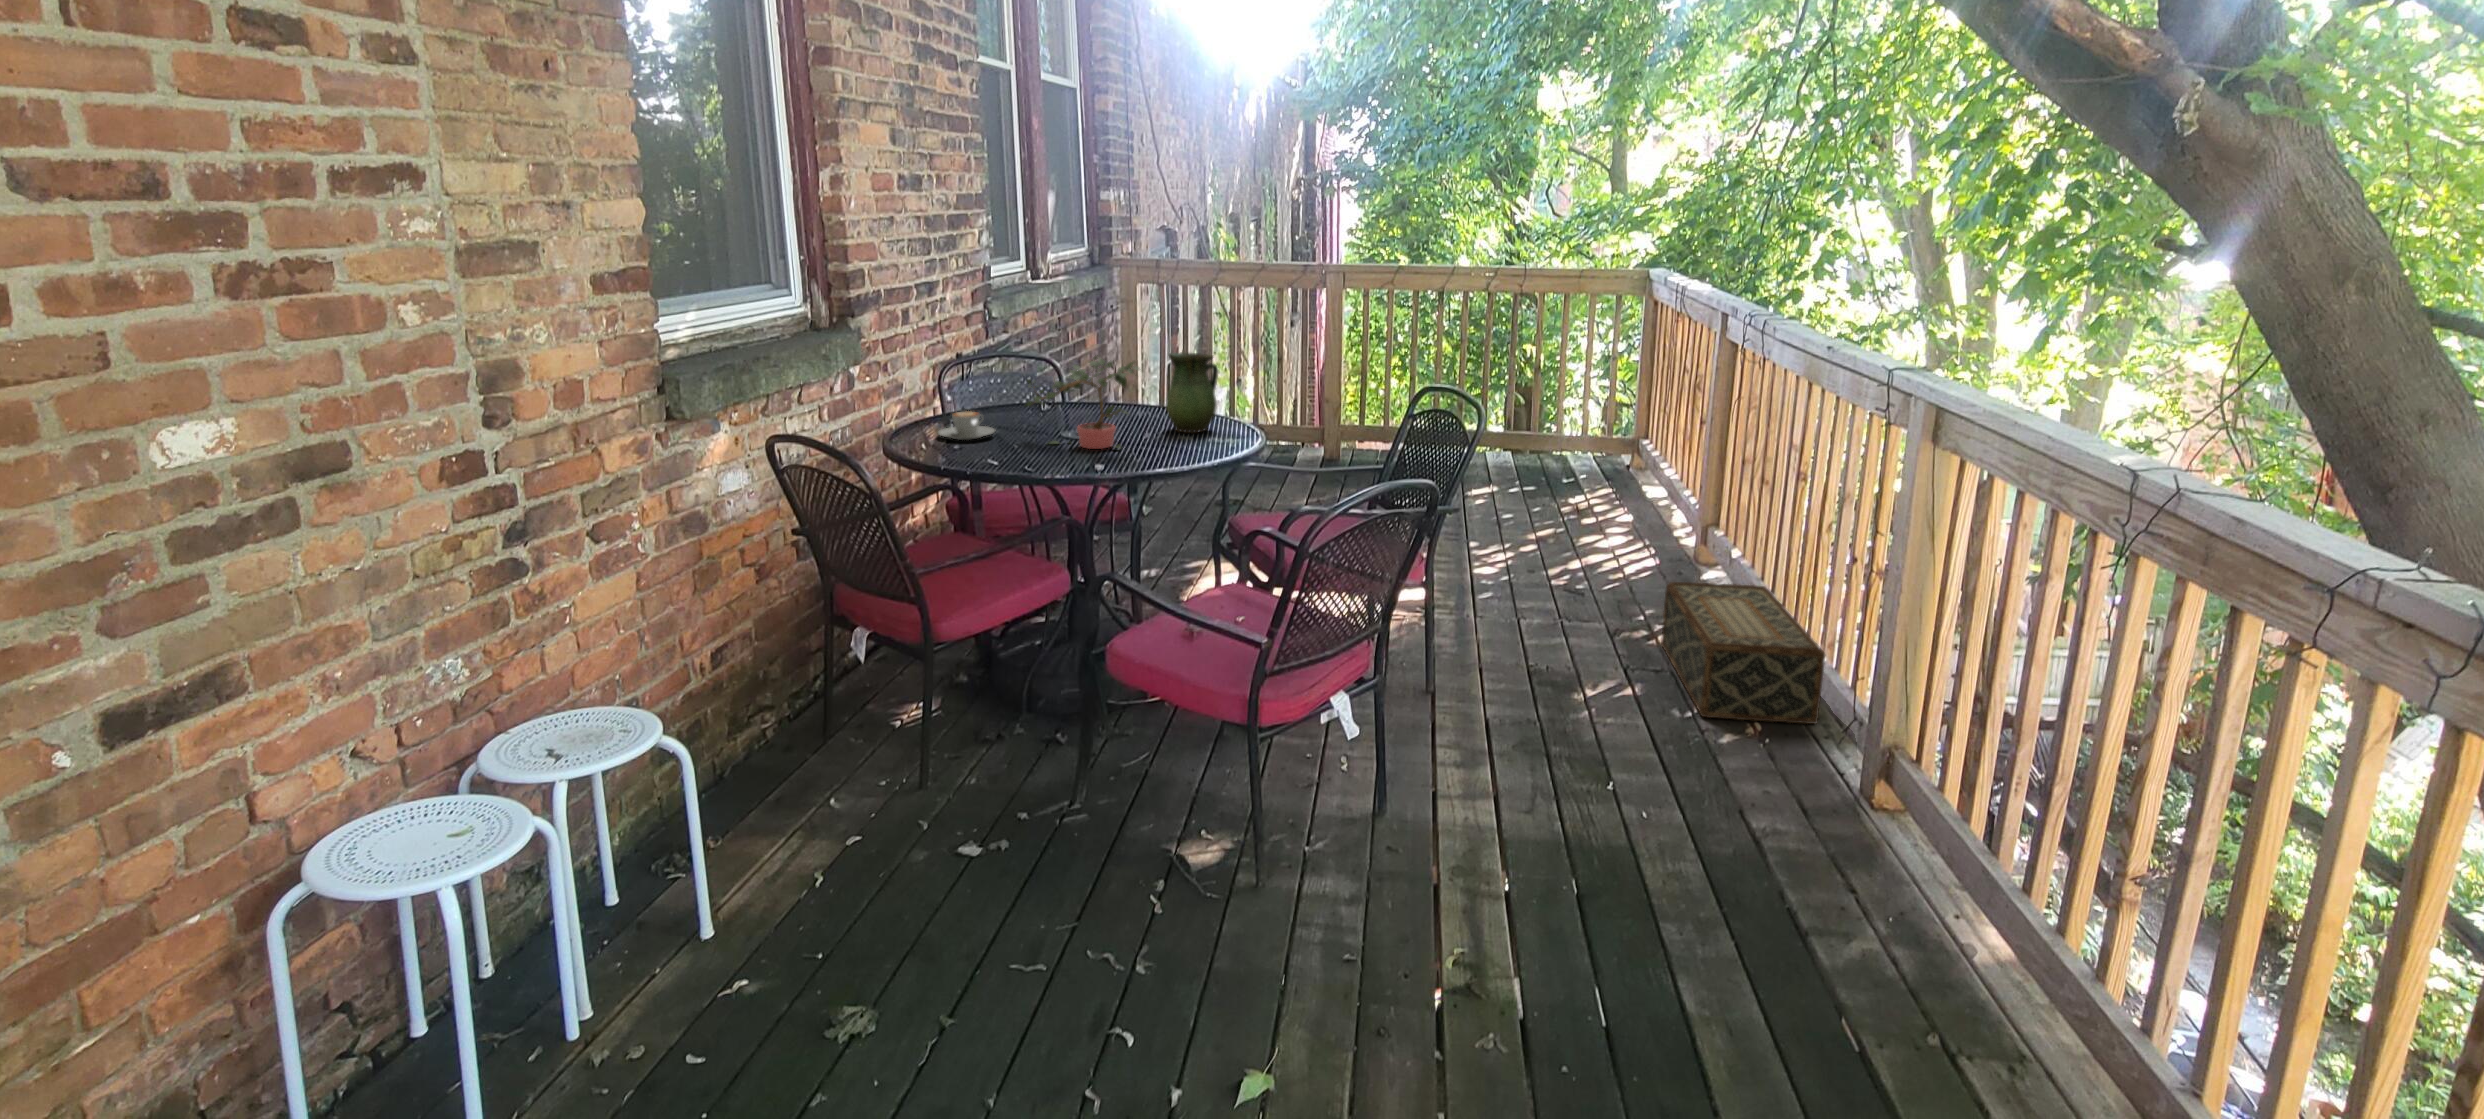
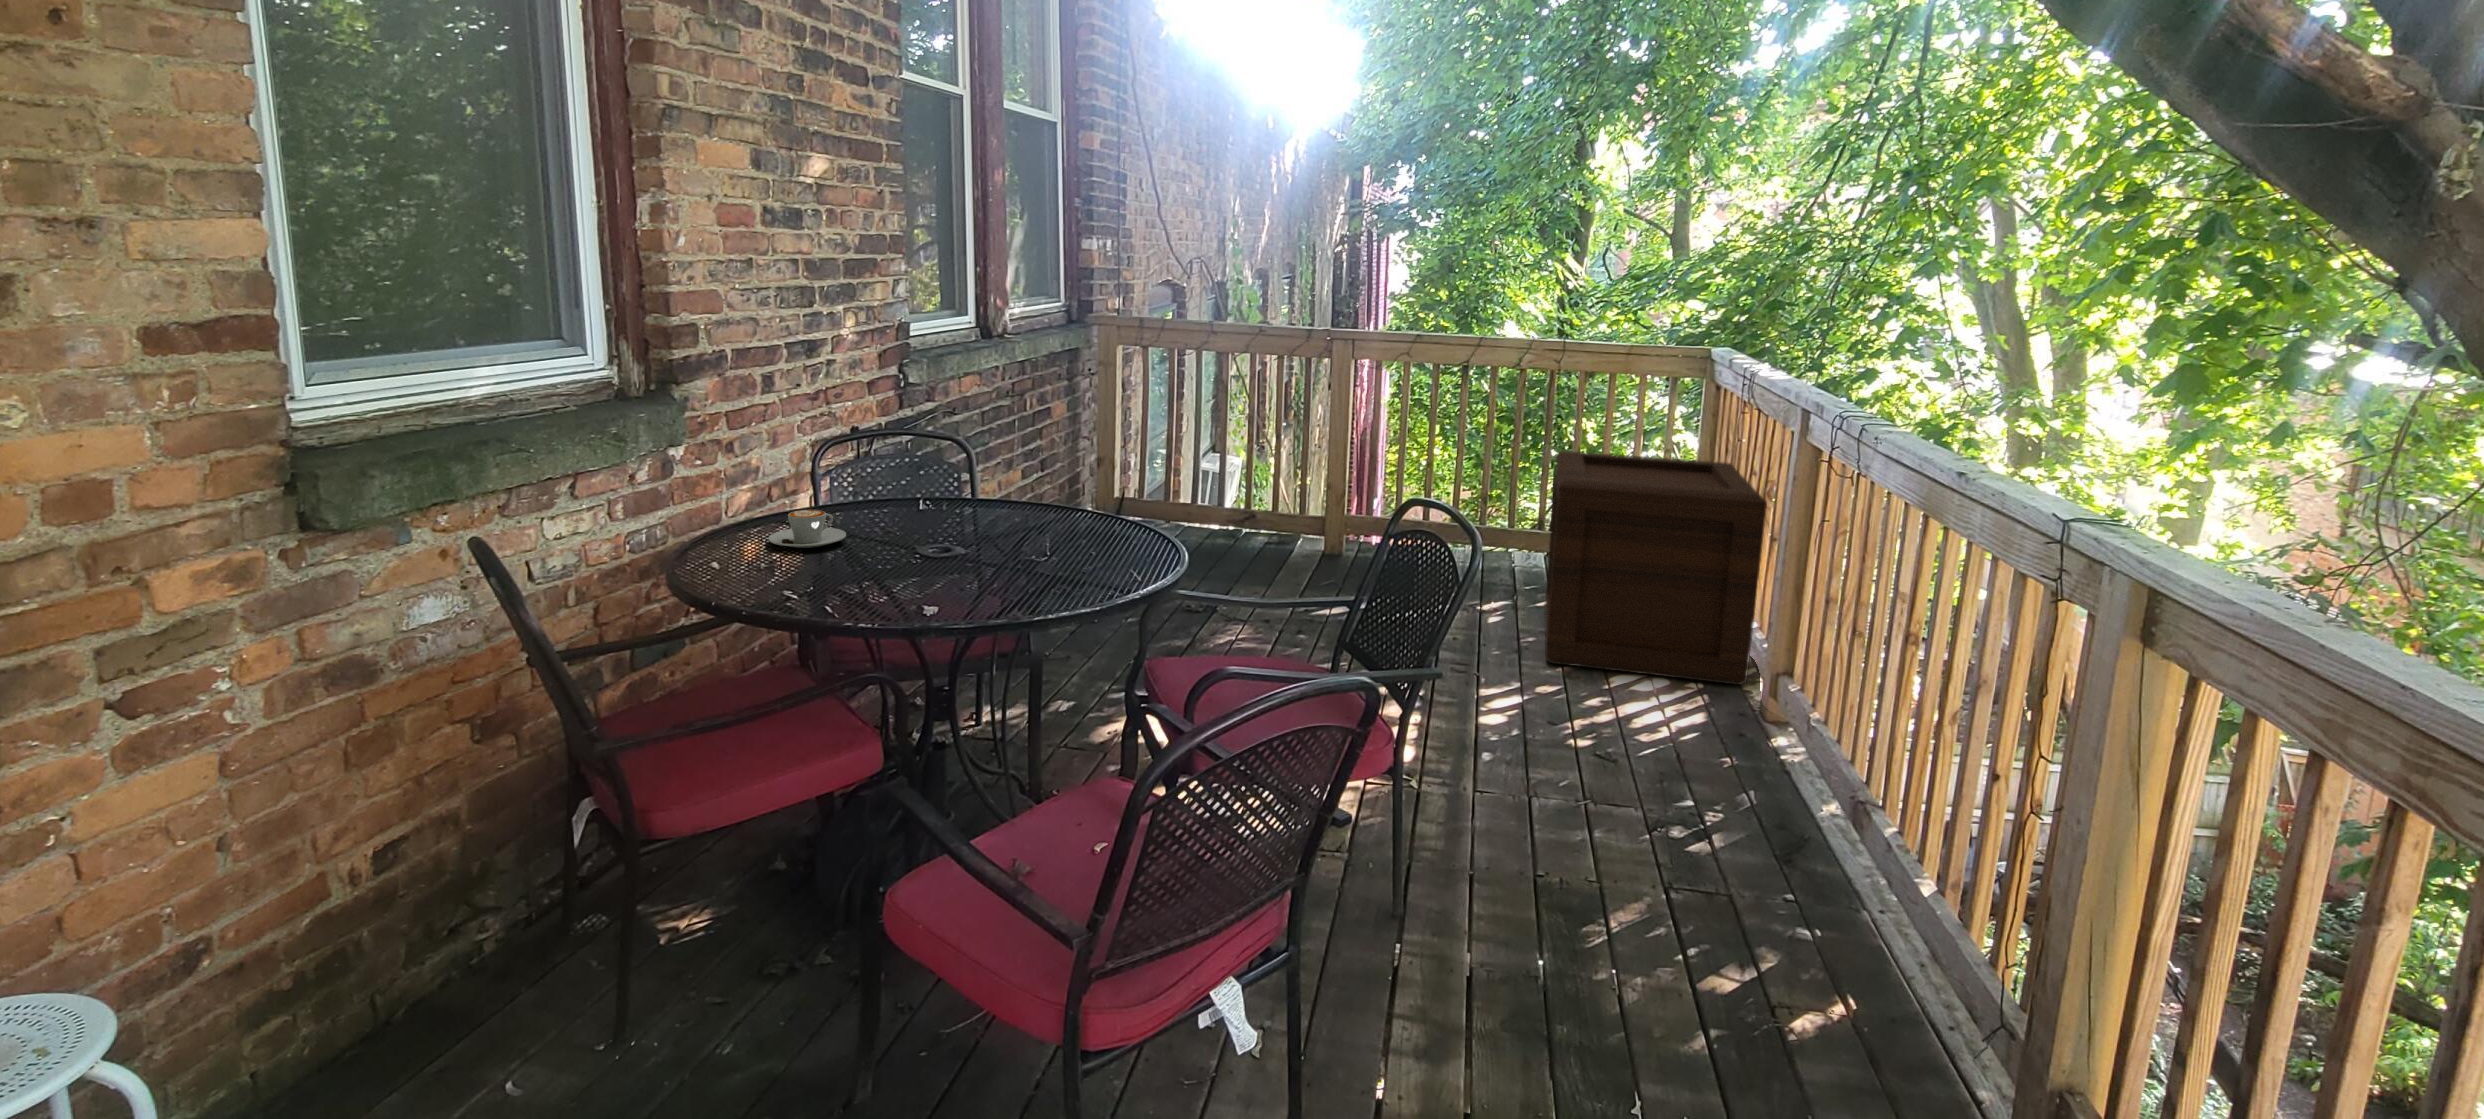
pitcher: present [1166,352,1218,433] -> none [1073,442,1144,546]
potted plant: present [1026,355,1139,449] -> none [880,445,1024,570]
wooden crate: none [1519,361,1700,543] -> present [1544,451,1767,685]
woven basket: present [1661,582,1825,724] -> none [1714,764,1949,1001]

